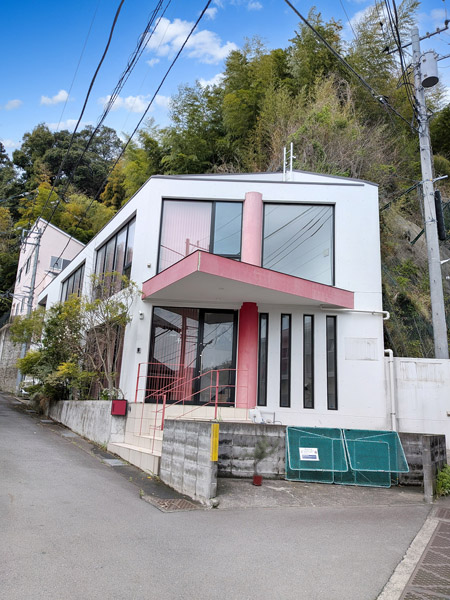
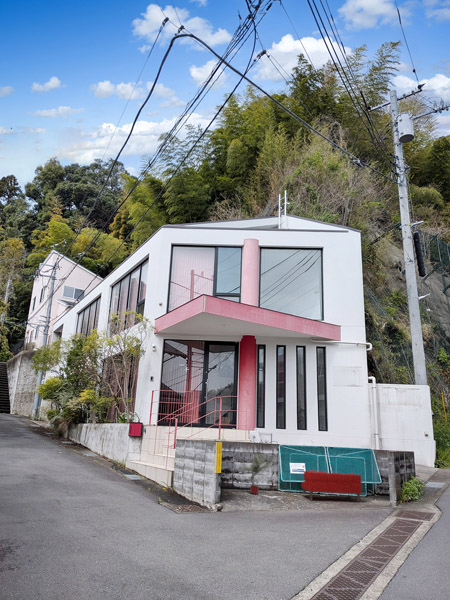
bench: none [314,457,386,496] -> present [302,471,362,502]

